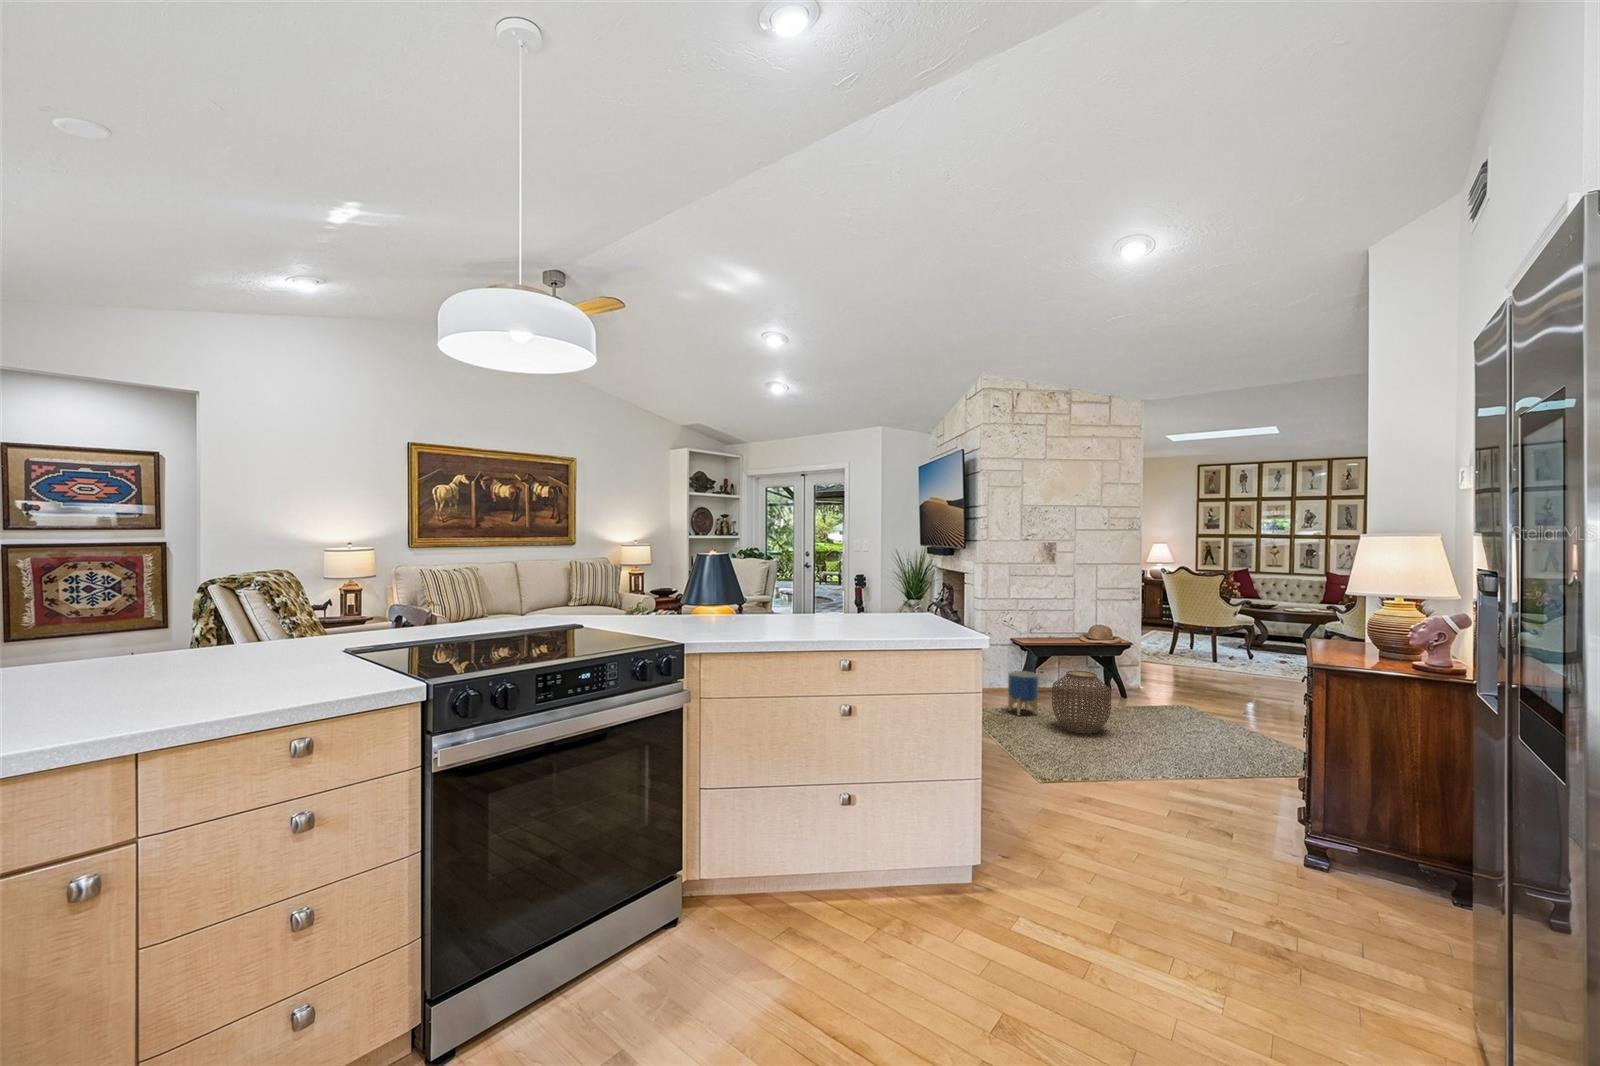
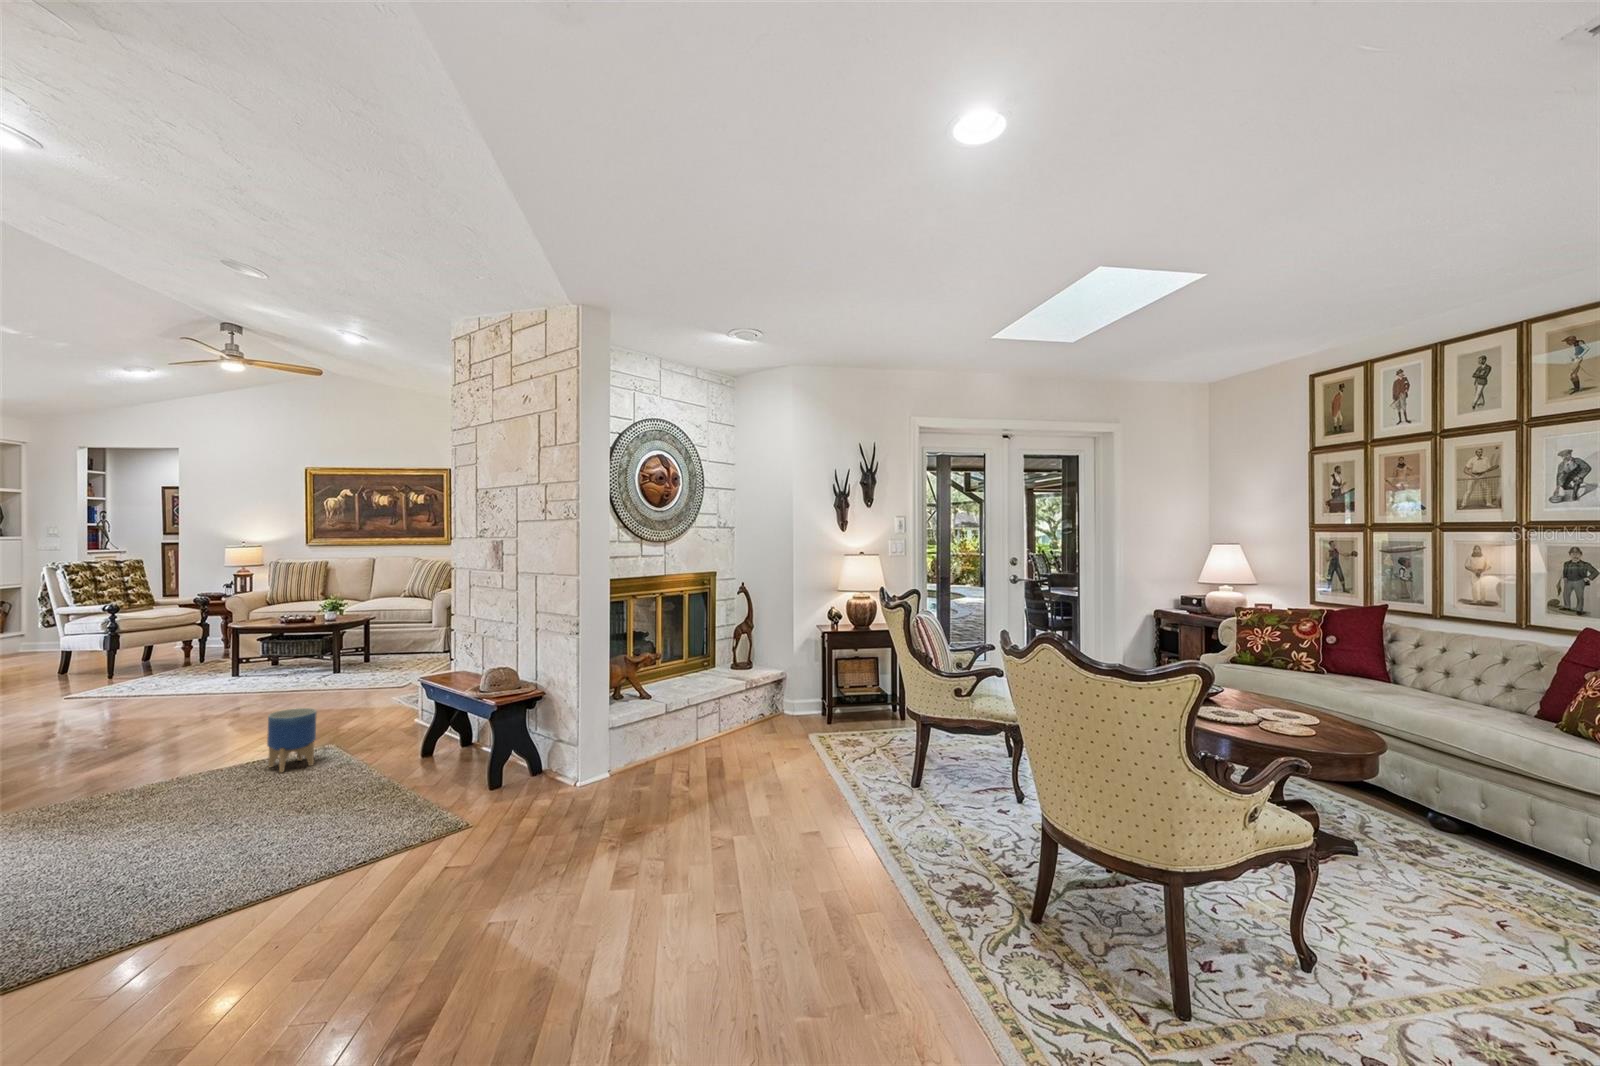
woven basket: present [1052,670,1111,734] -> none [145,714,250,808]

